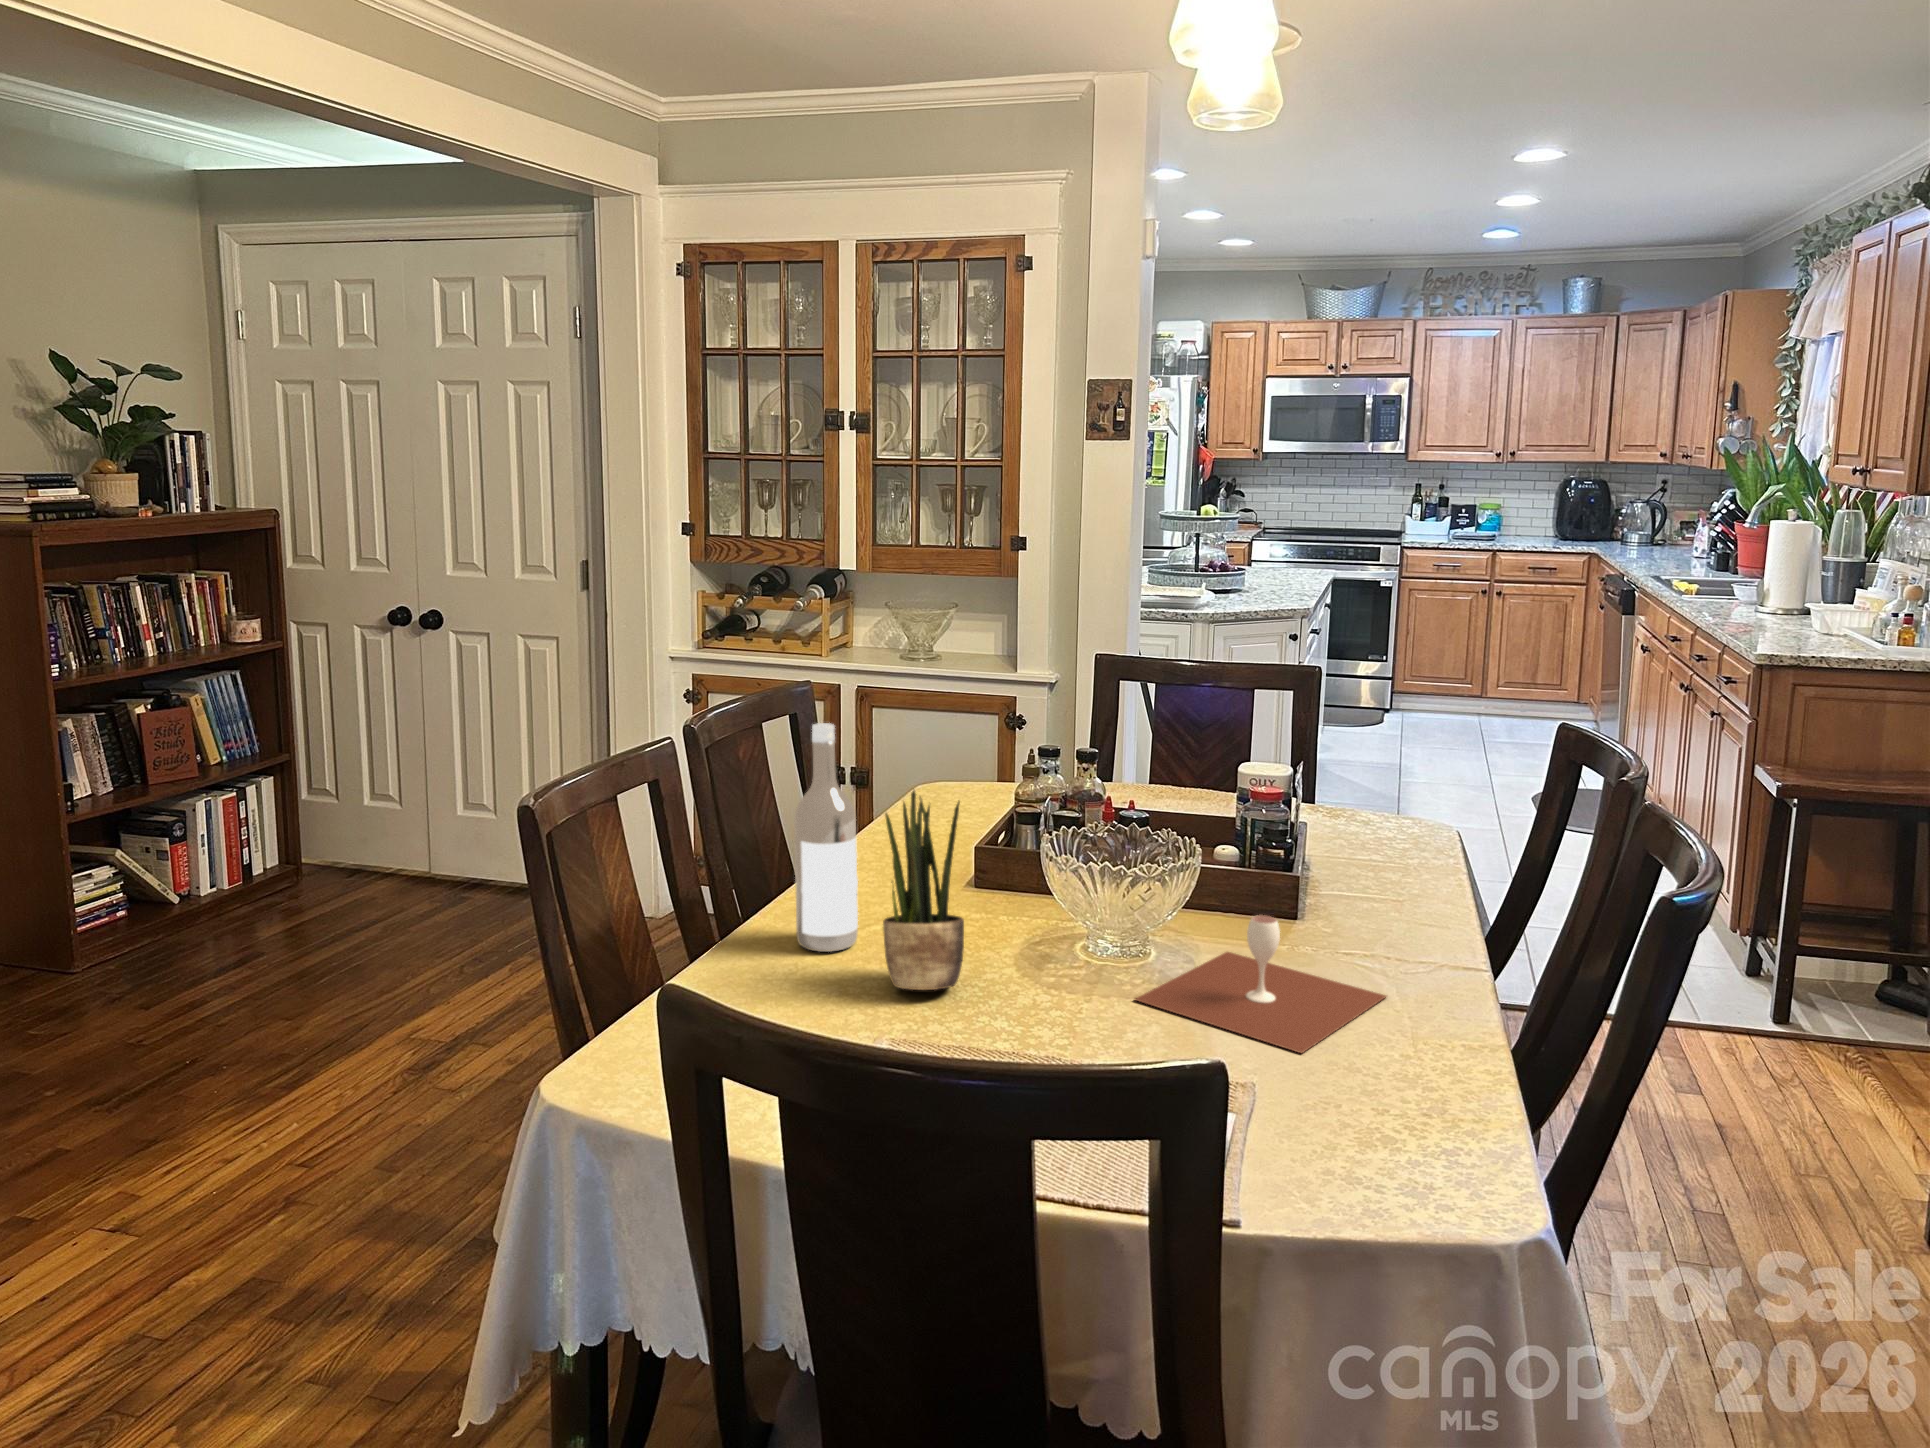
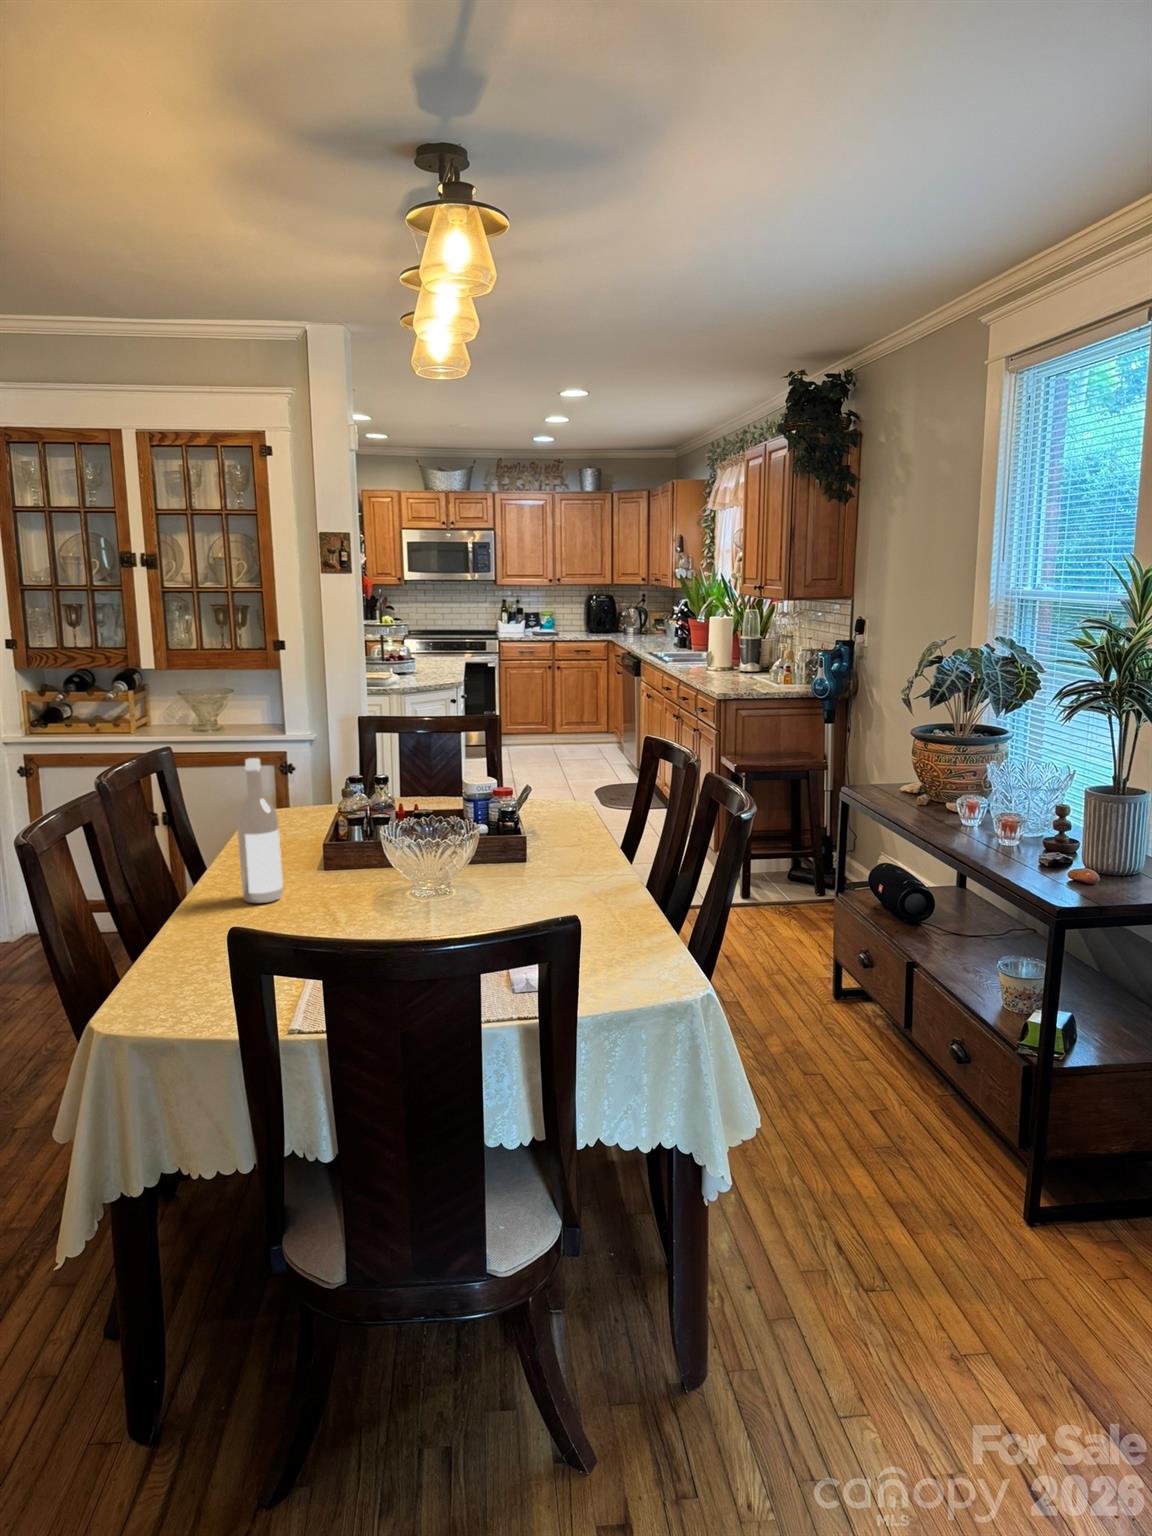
potted plant: present [883,790,964,990] -> none [309,790,364,912]
wine glass: present [1135,915,1386,1053] -> none [465,841,594,907]

